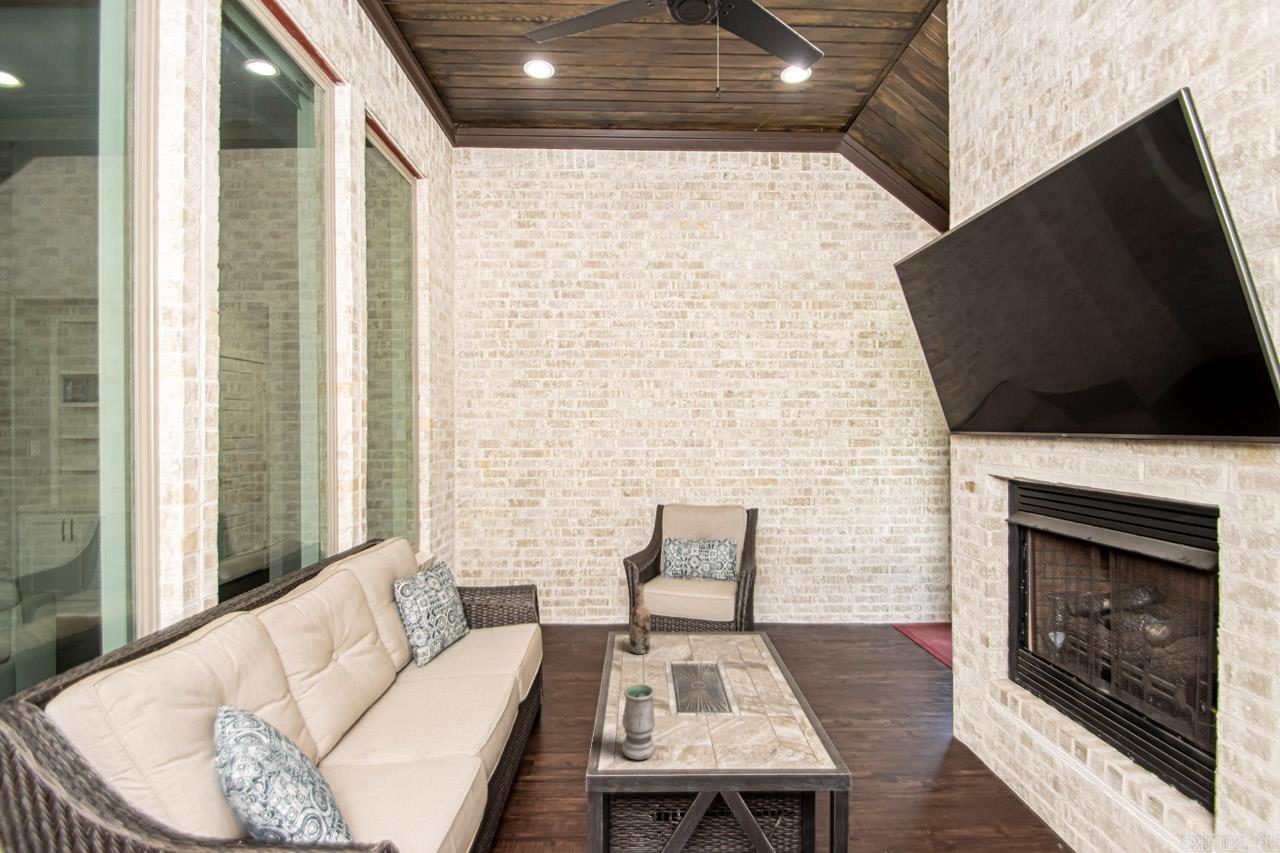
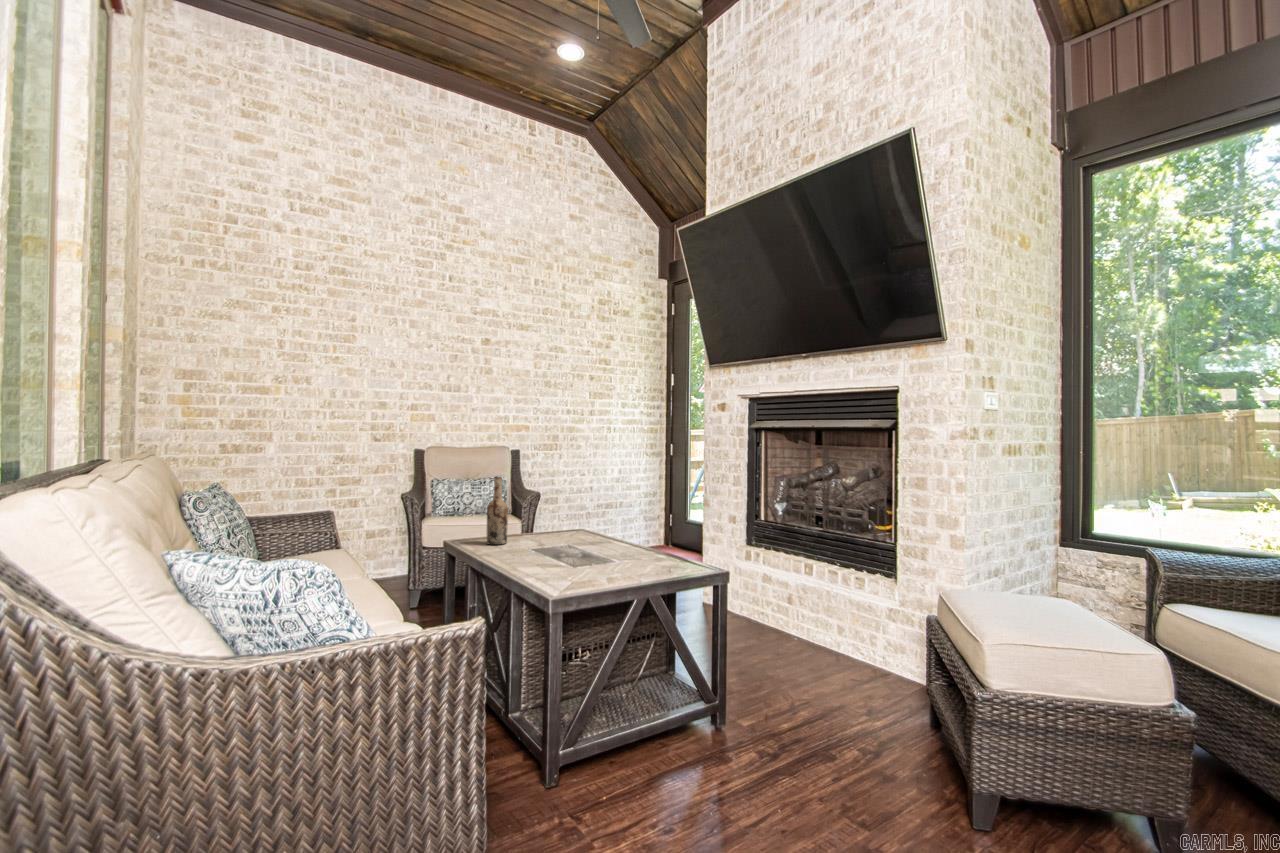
vase: present [622,684,655,760] -> none [566,524,596,585]

